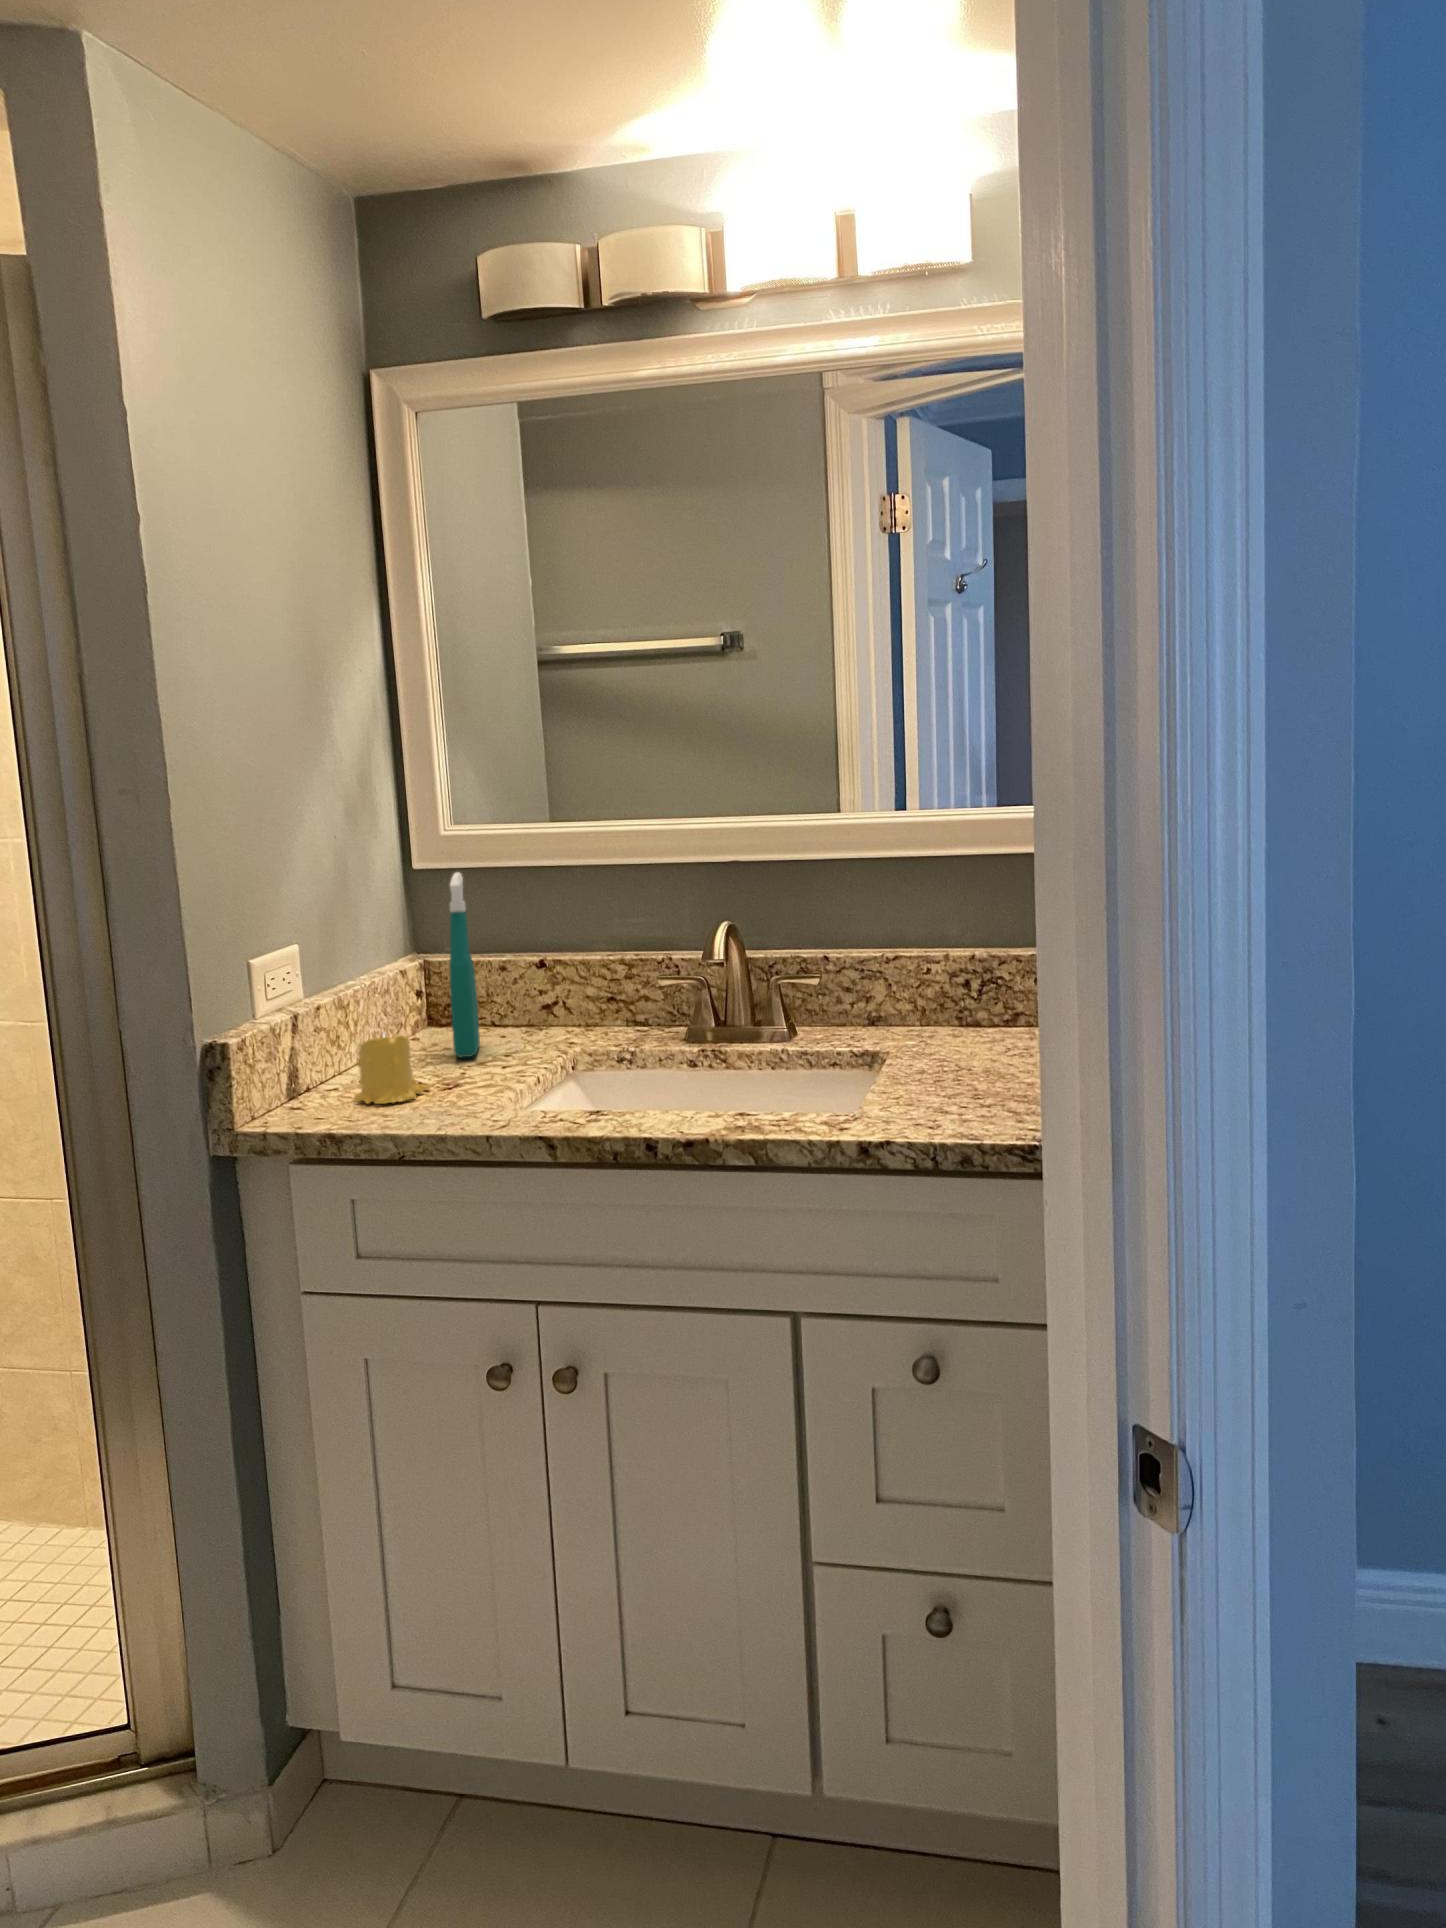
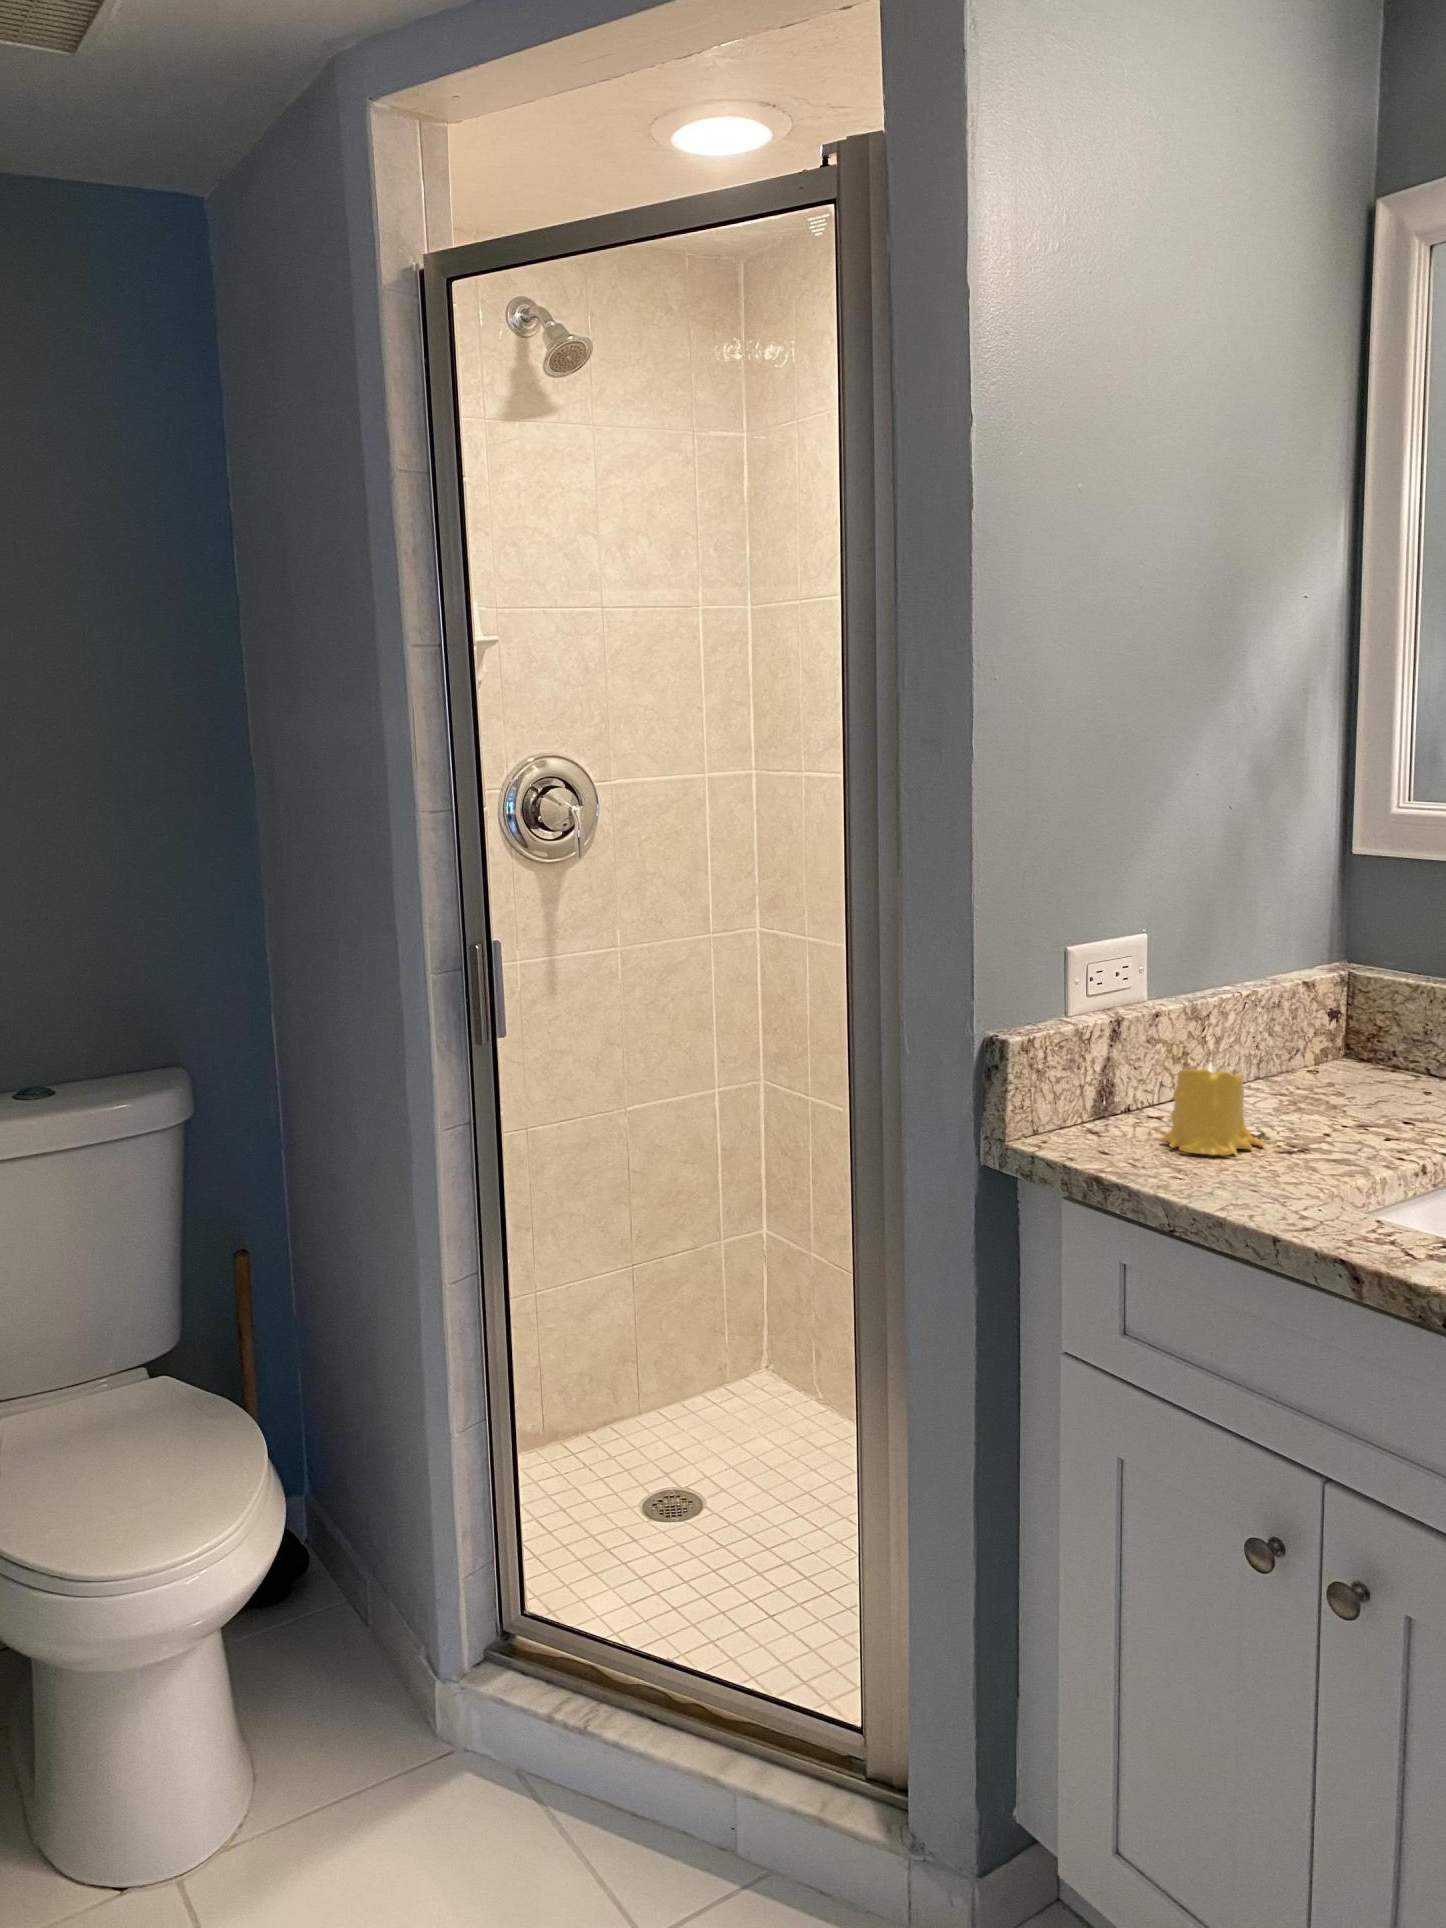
spray bottle: present [449,873,480,1057] -> none [1334,870,1391,1112]

